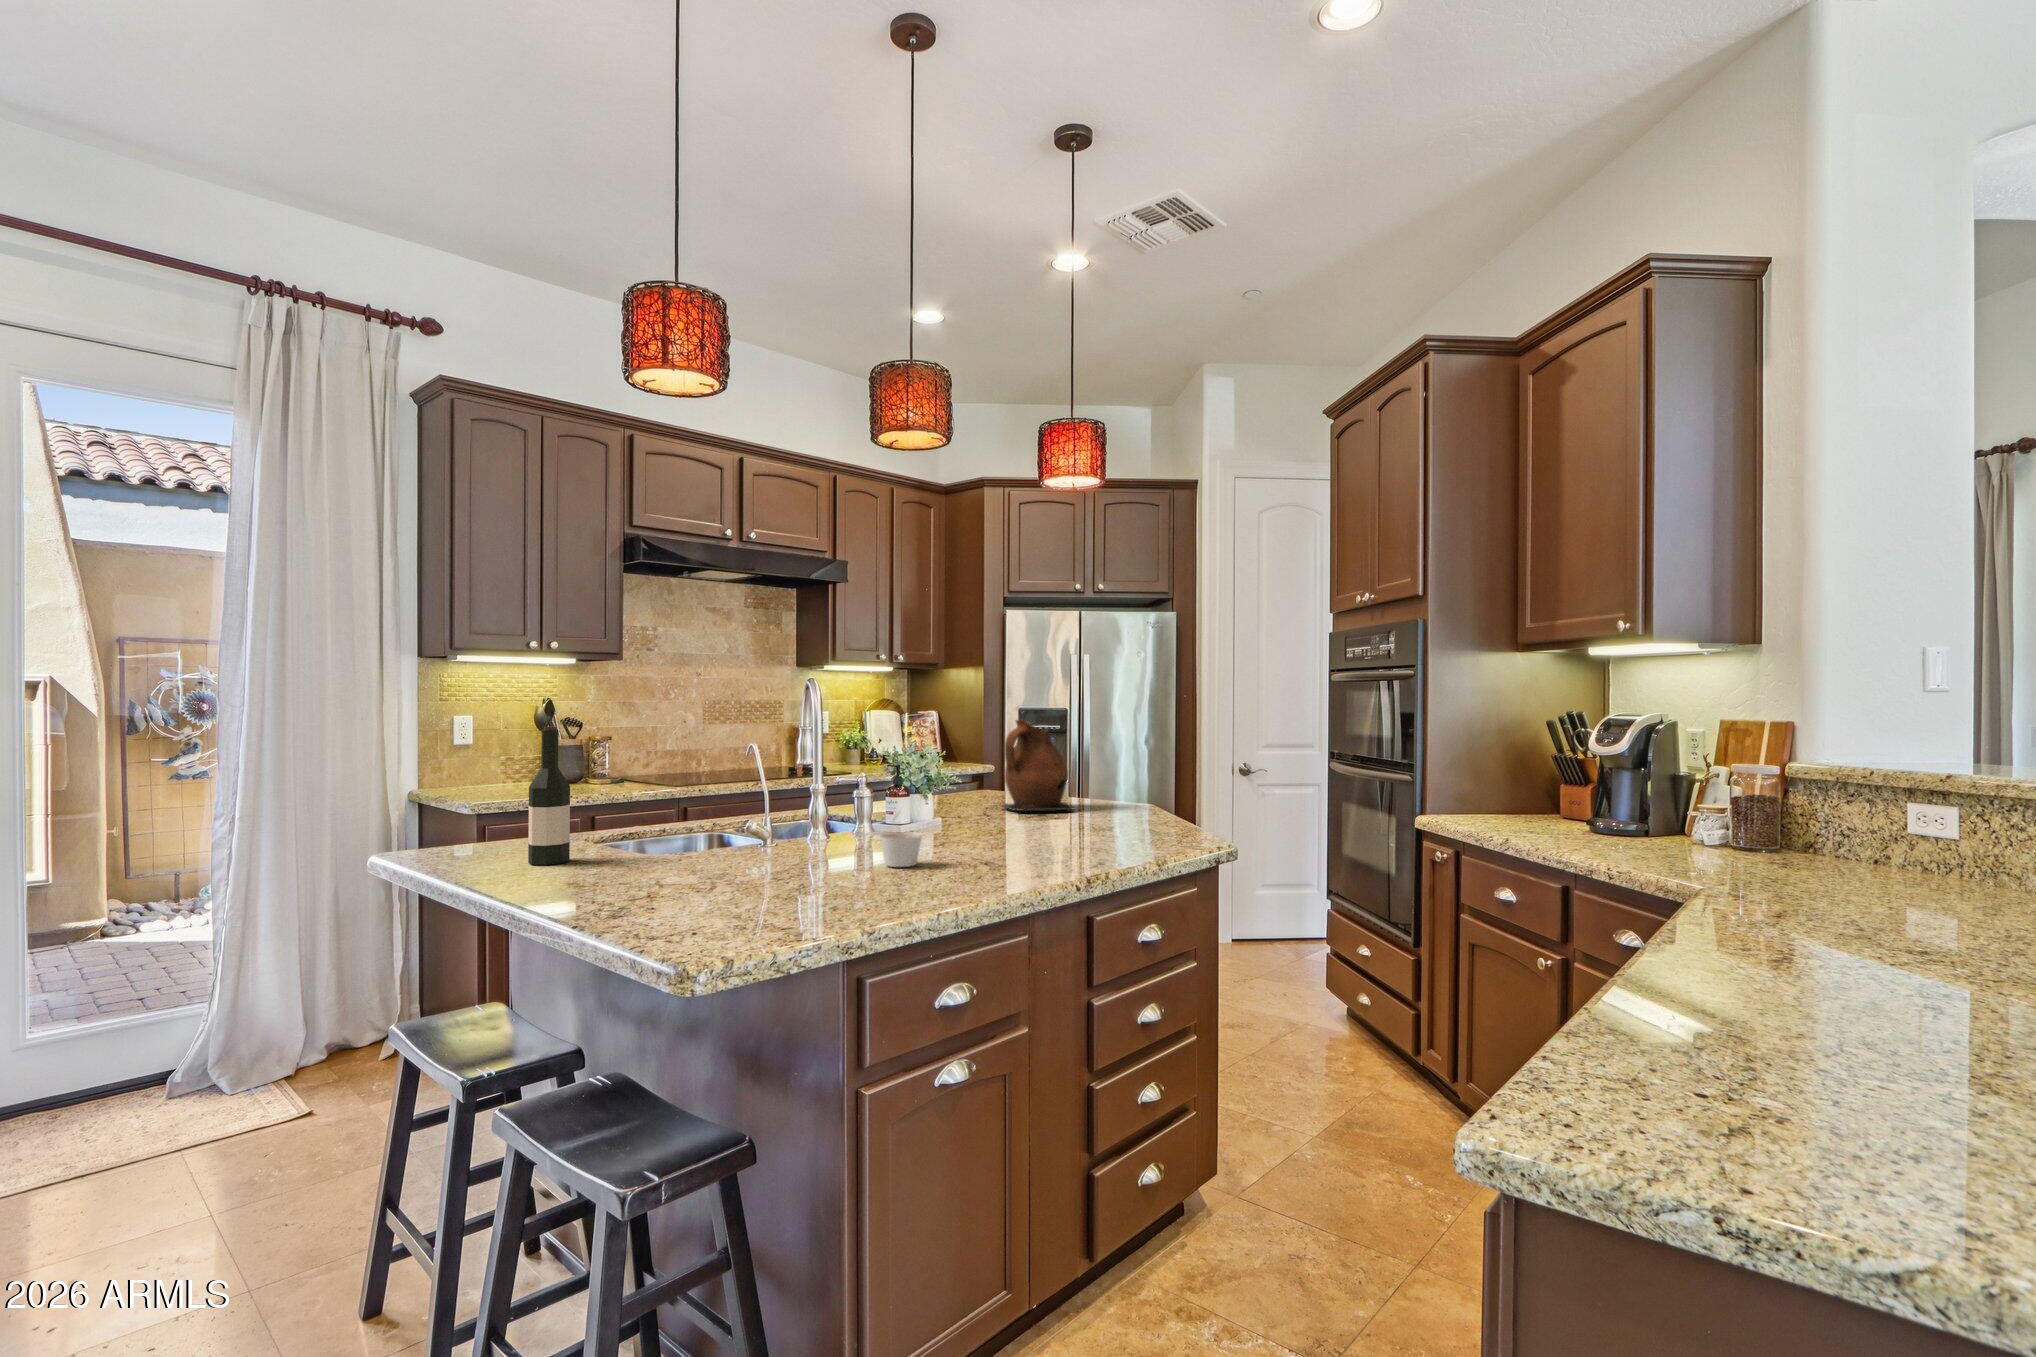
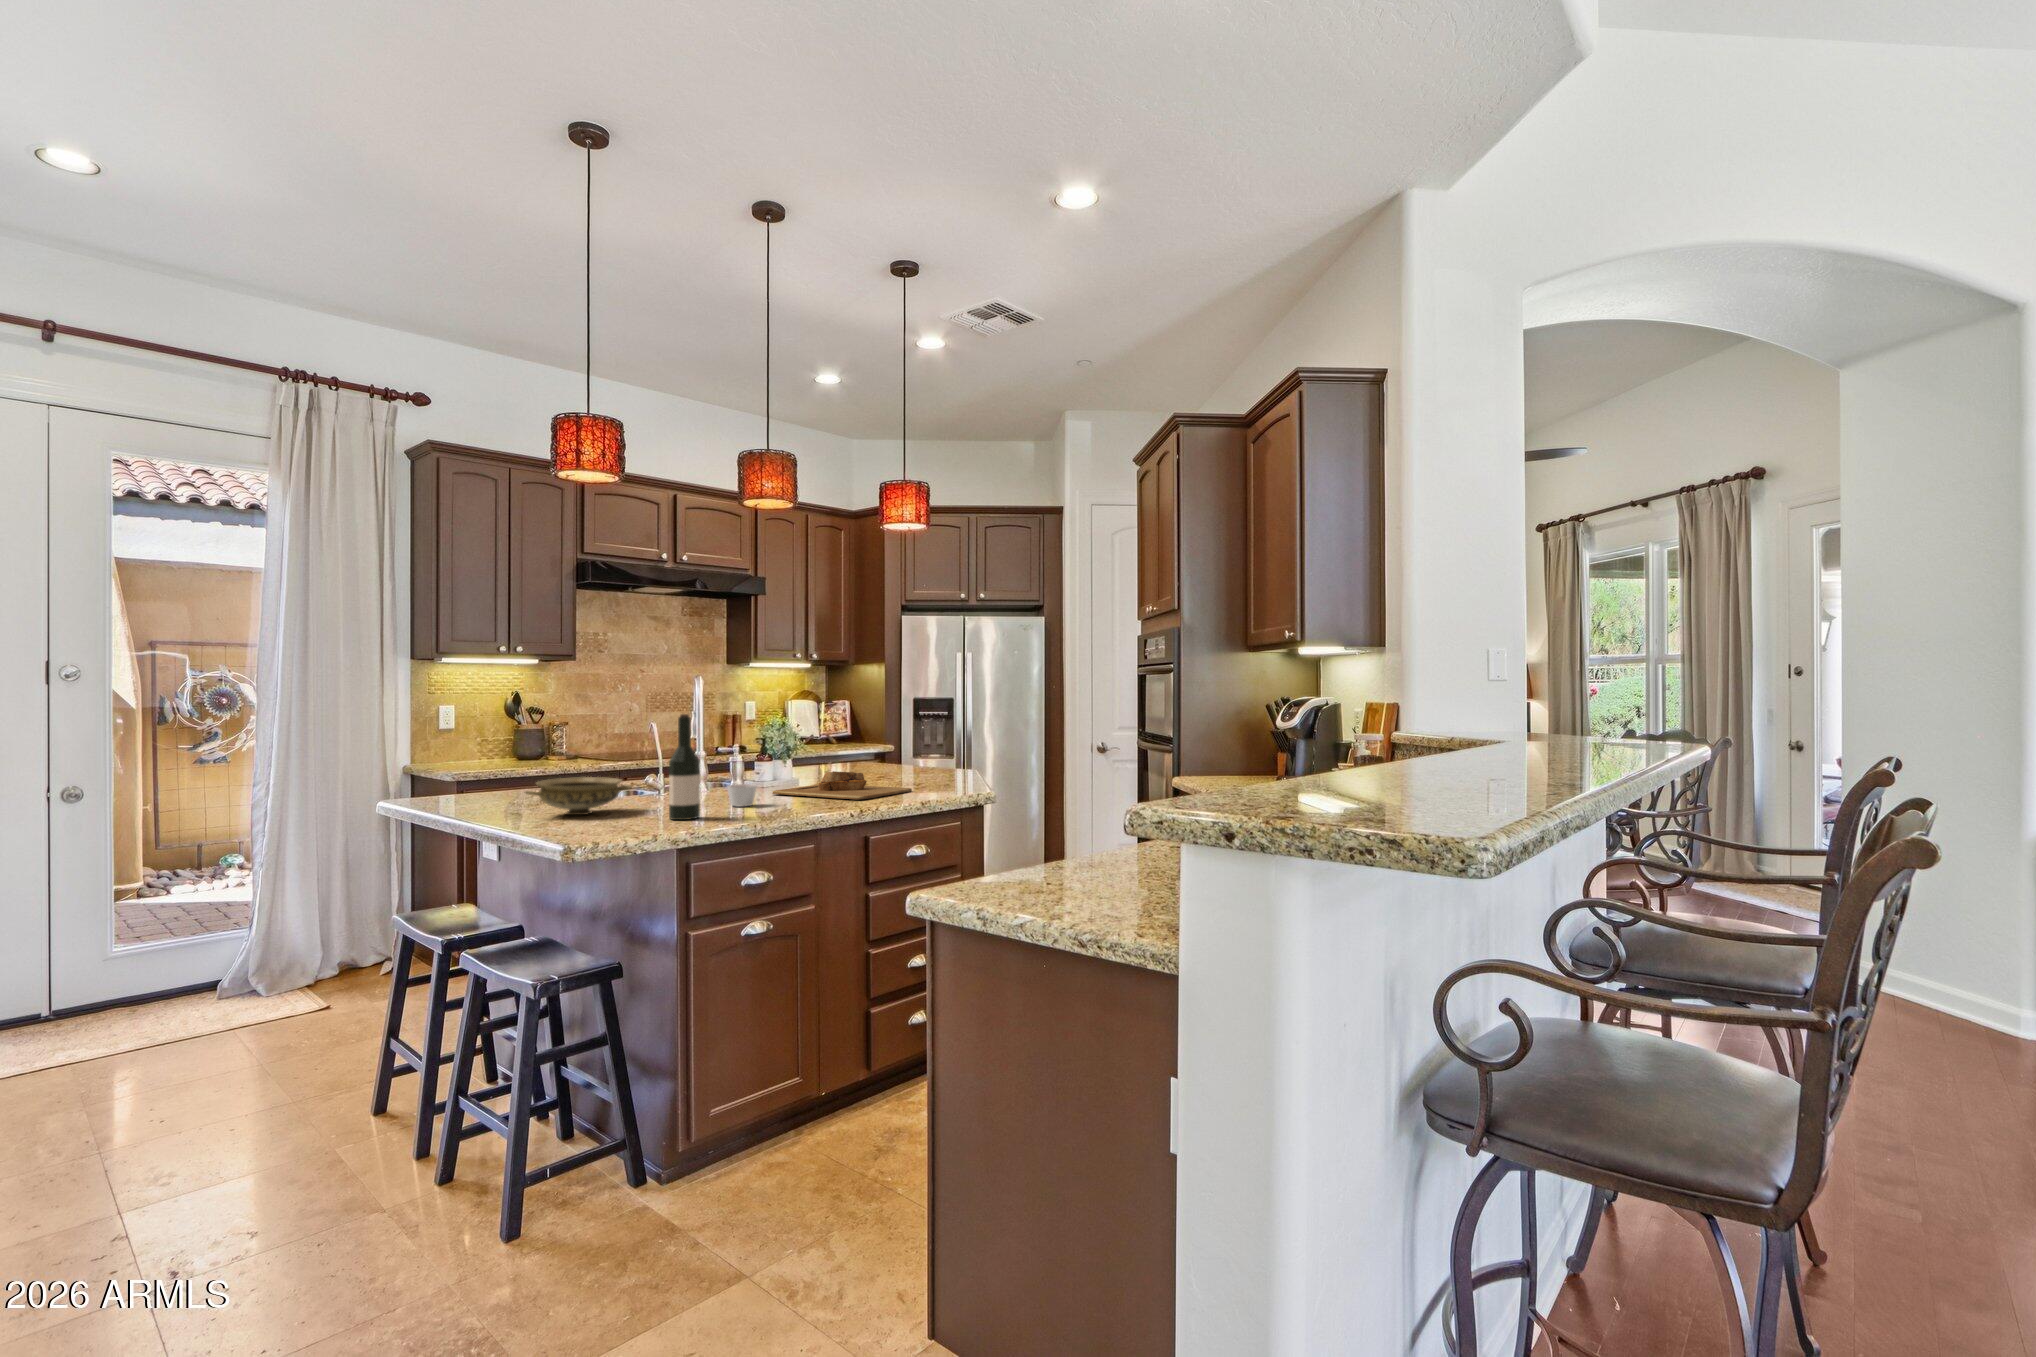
ceramic pitcher: present [1002,720,1074,811] -> none [852,708,906,777]
wine bottle: present [528,726,570,865] -> present [669,714,700,820]
cutting board: none [926,811,1118,855] -> present [773,771,912,800]
ceramic bowl: none [589,823,744,884] -> present [525,777,631,815]

